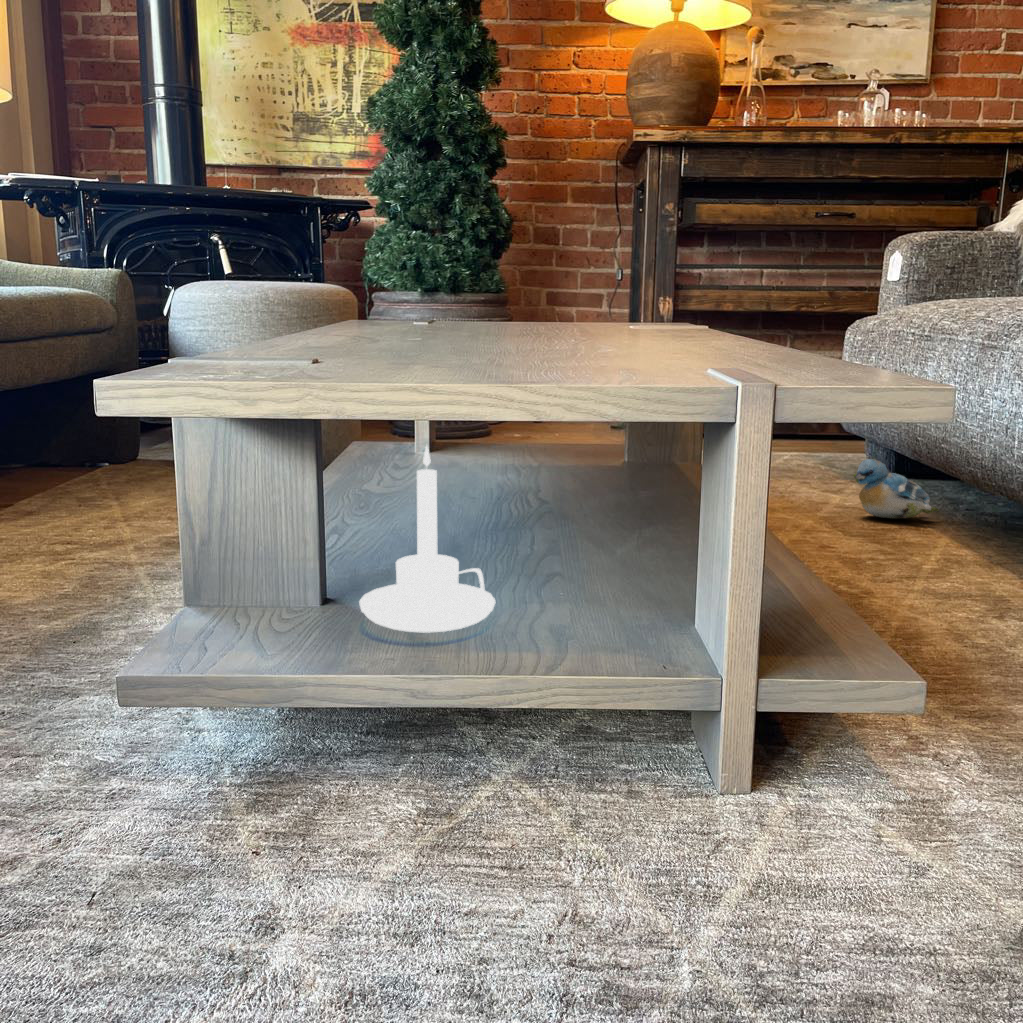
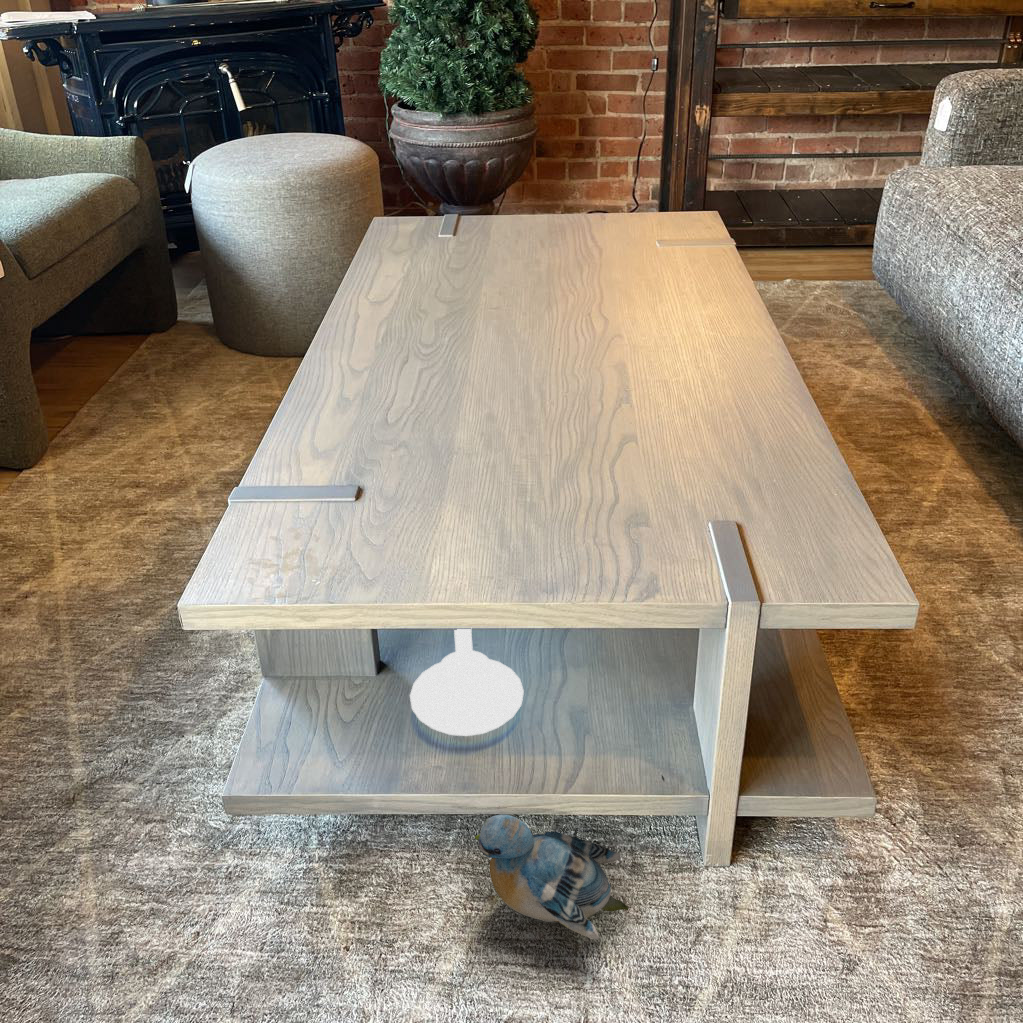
plush toy: present [853,459,939,519] -> present [475,815,629,939]

